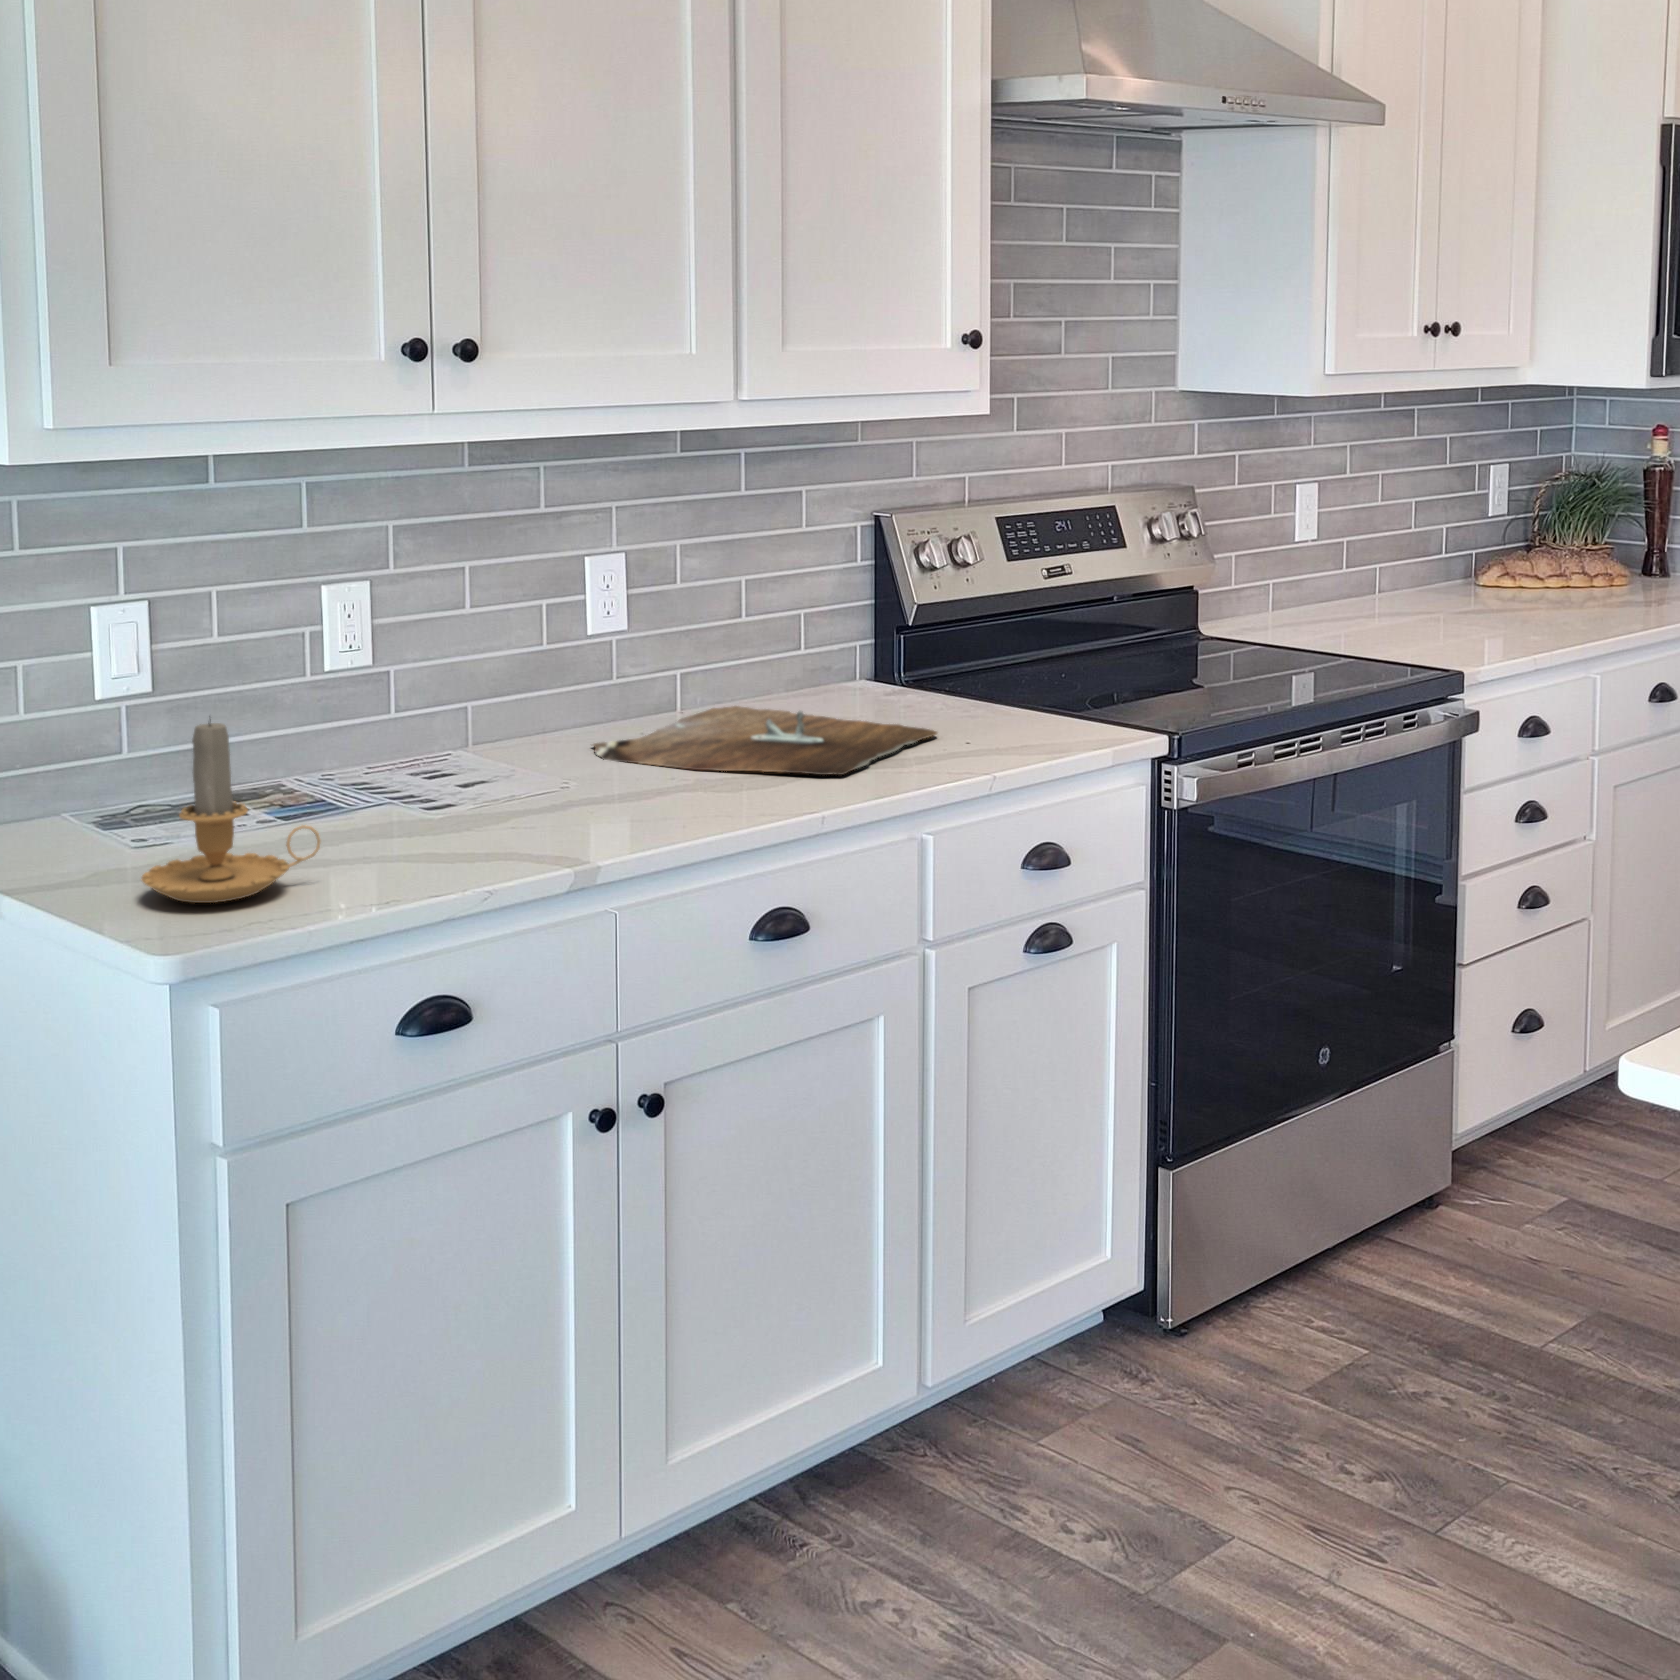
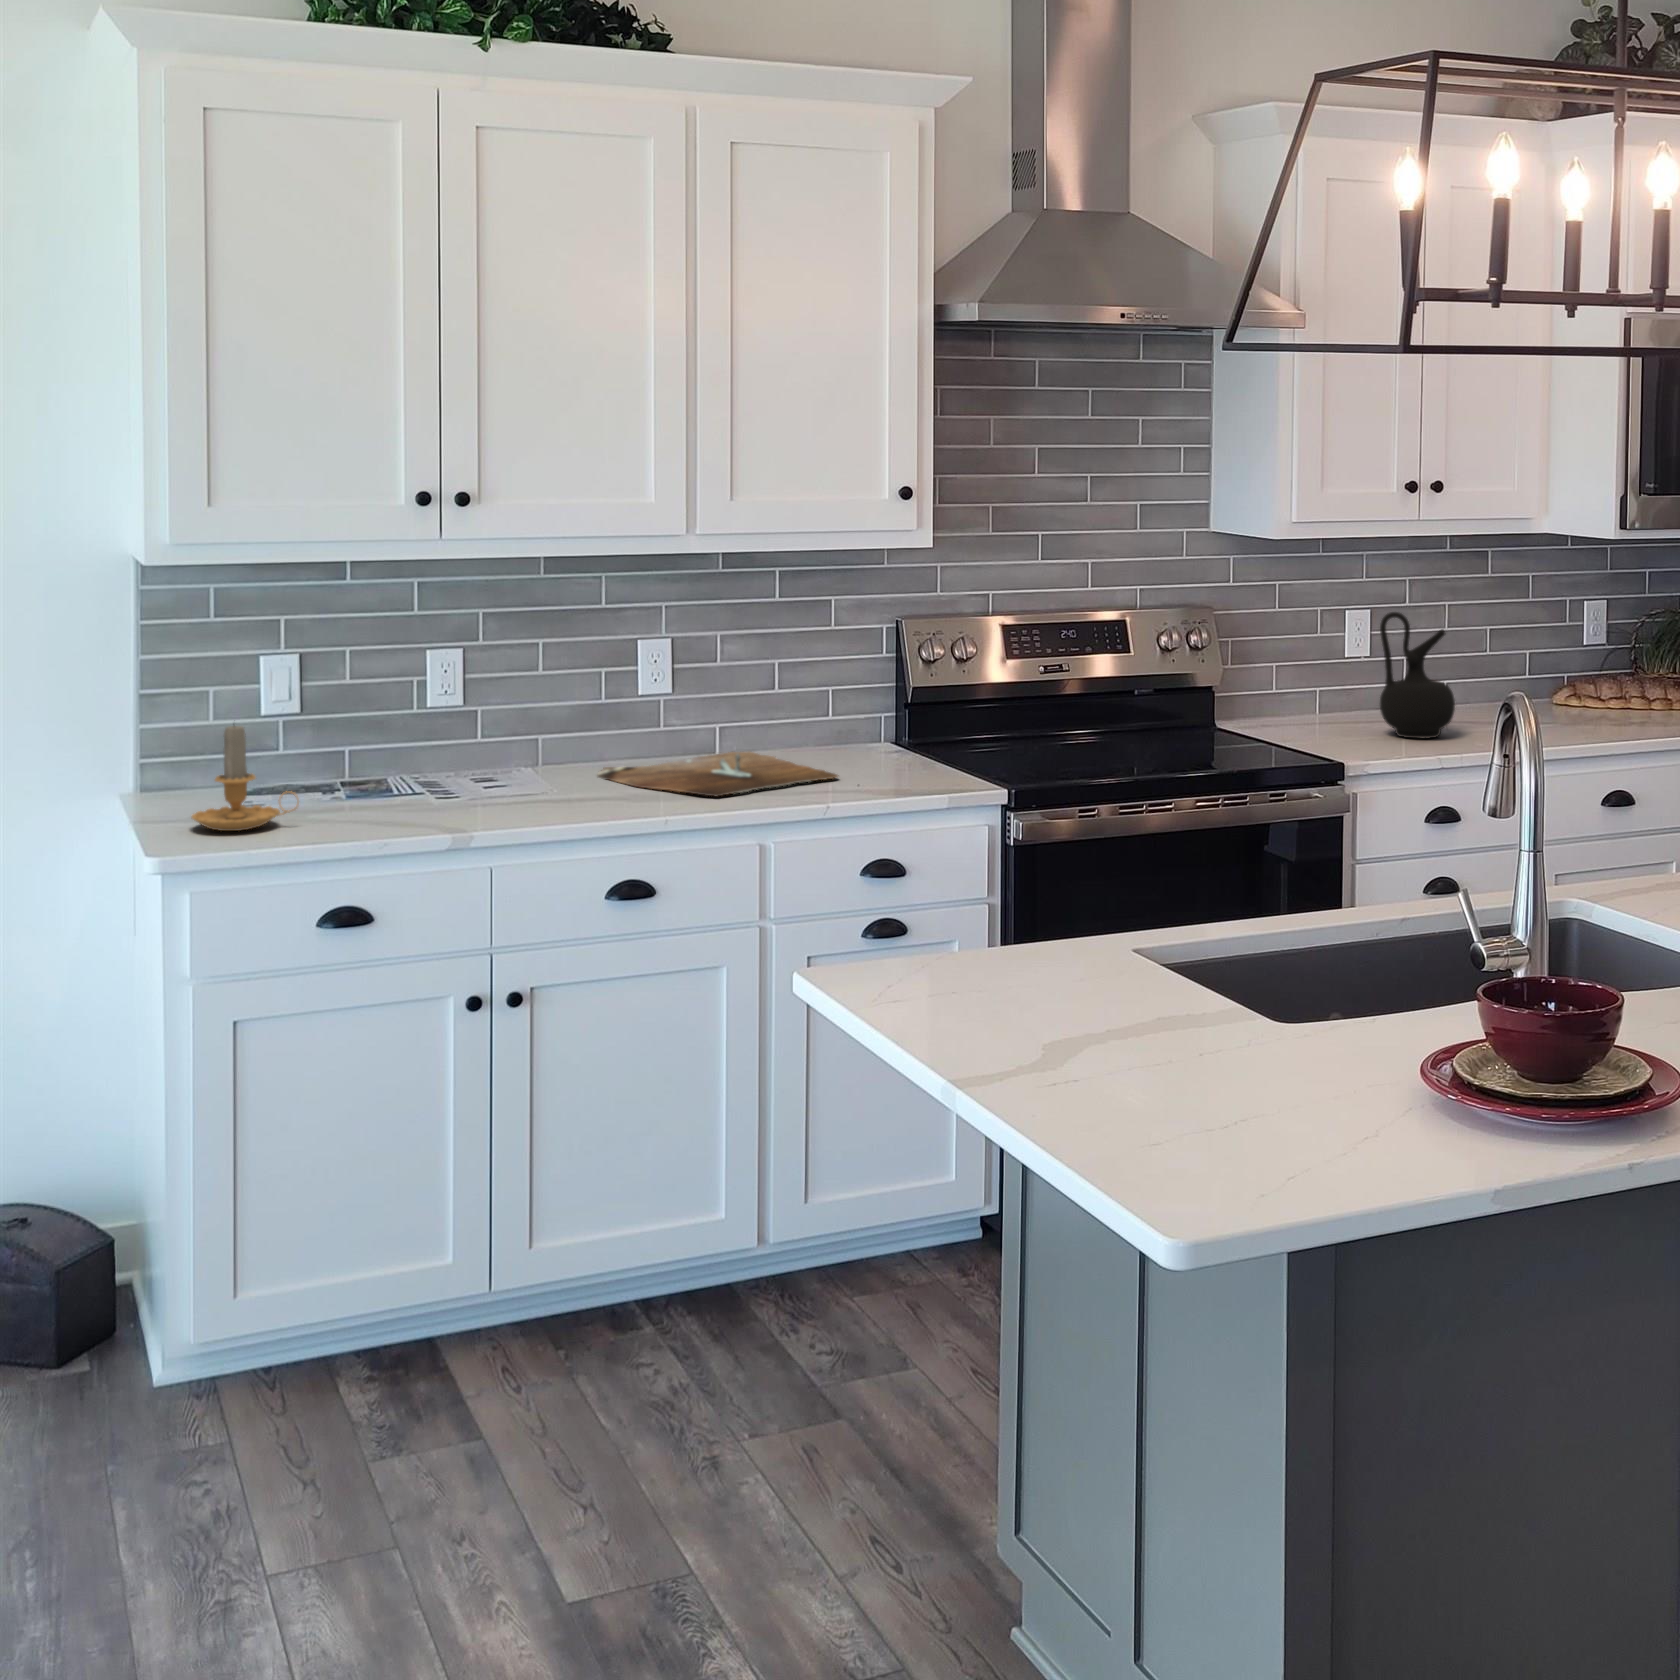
ceramic jug: none [1393,481,1485,634] -> present [1380,612,1455,739]

